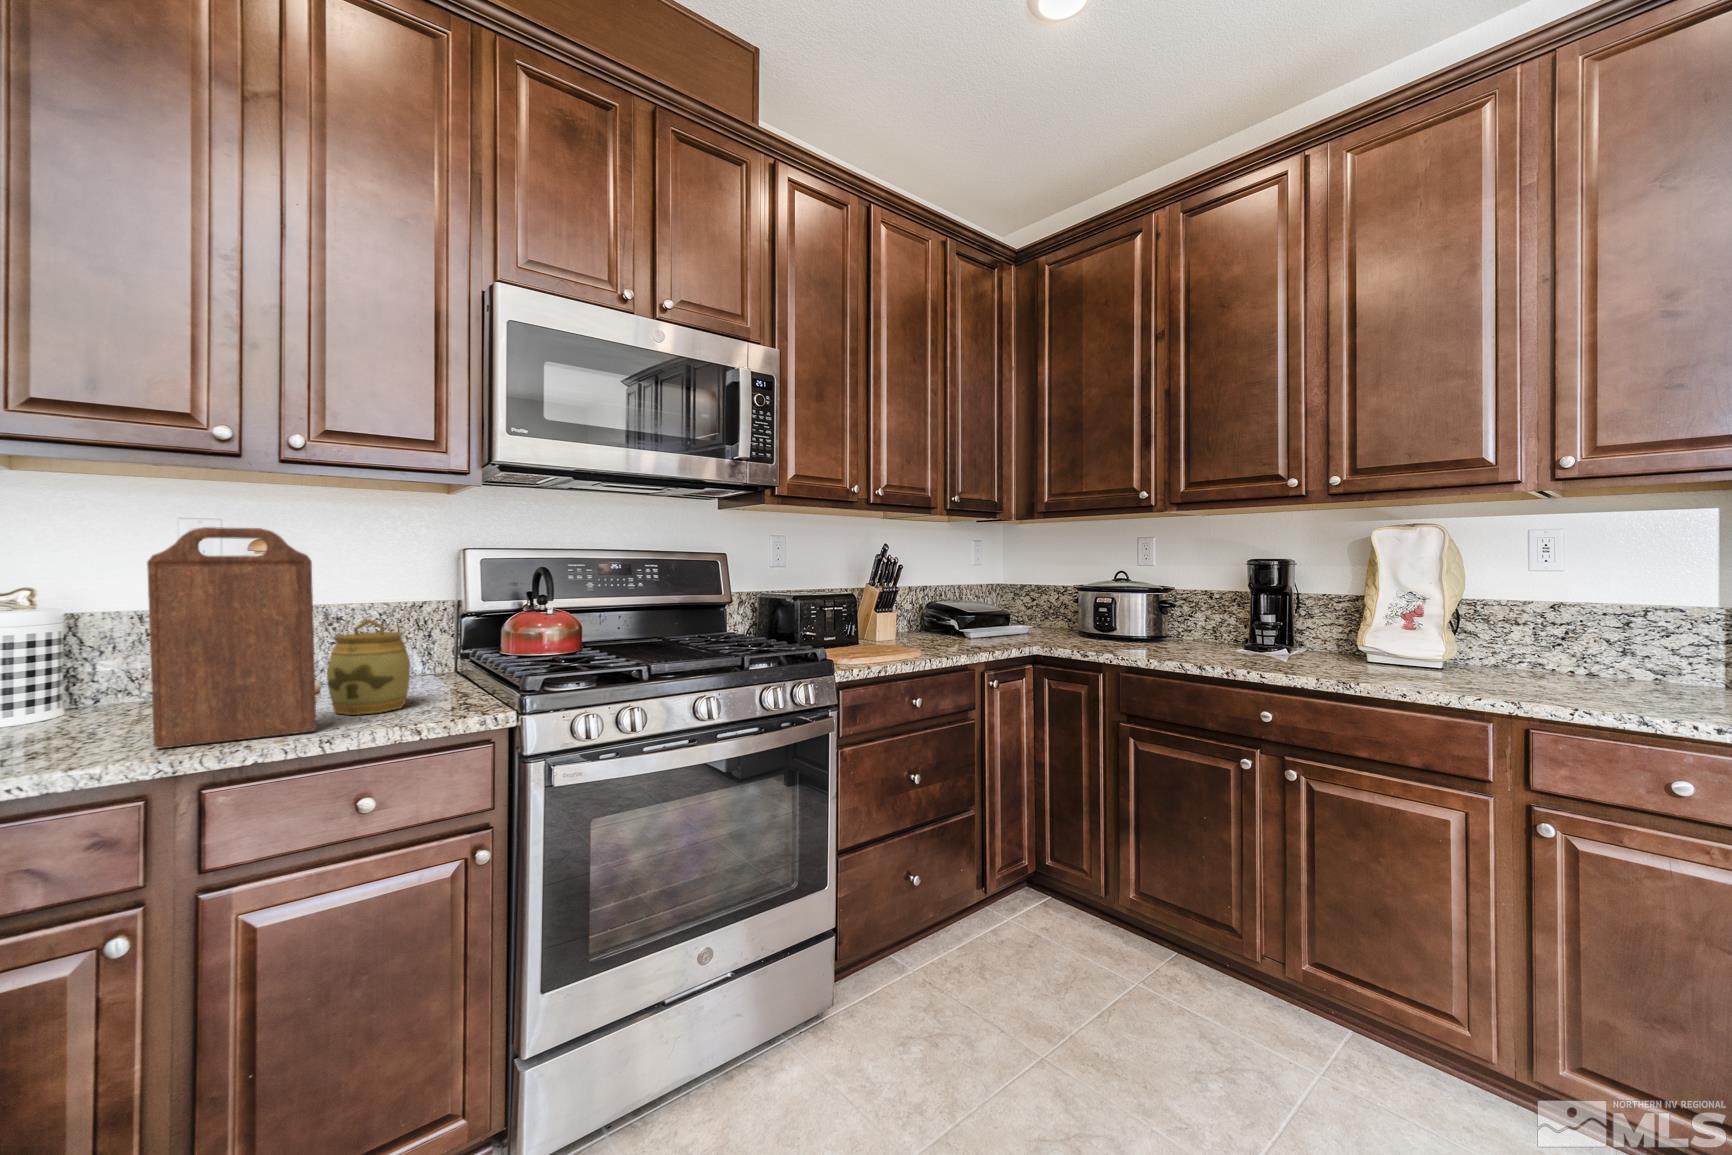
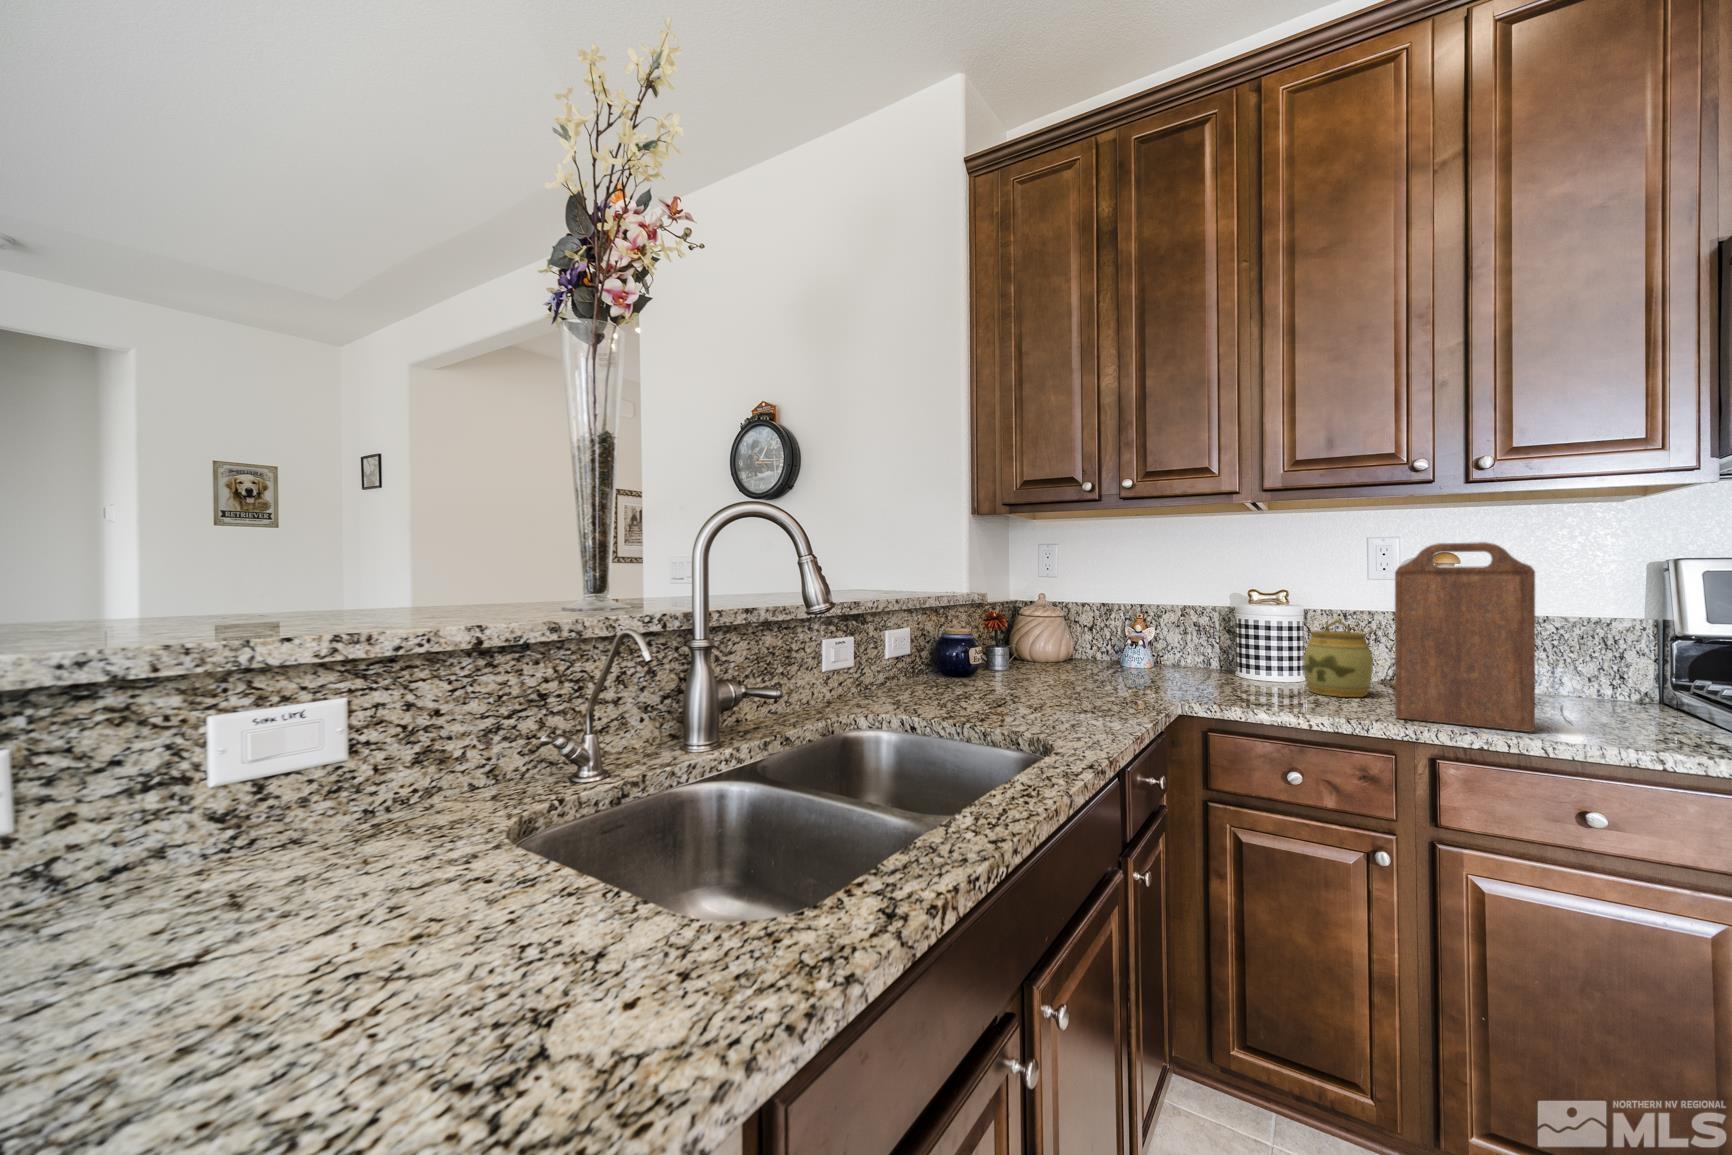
jar: present [327,619,411,715] -> present [1304,619,1373,697]

